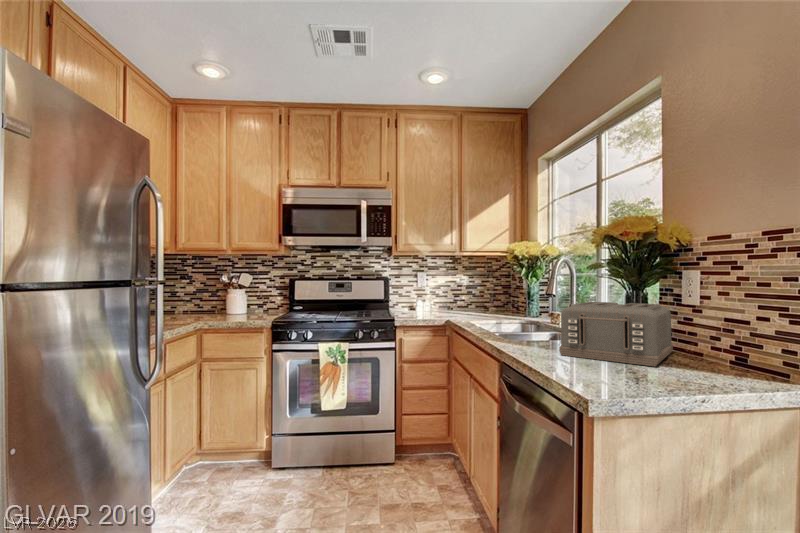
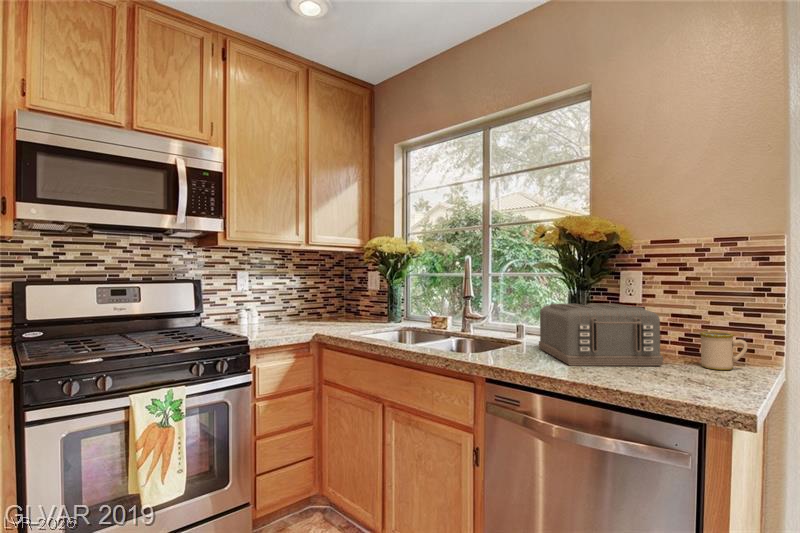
mug: none [701,337,753,380] -> present [700,332,748,370]

